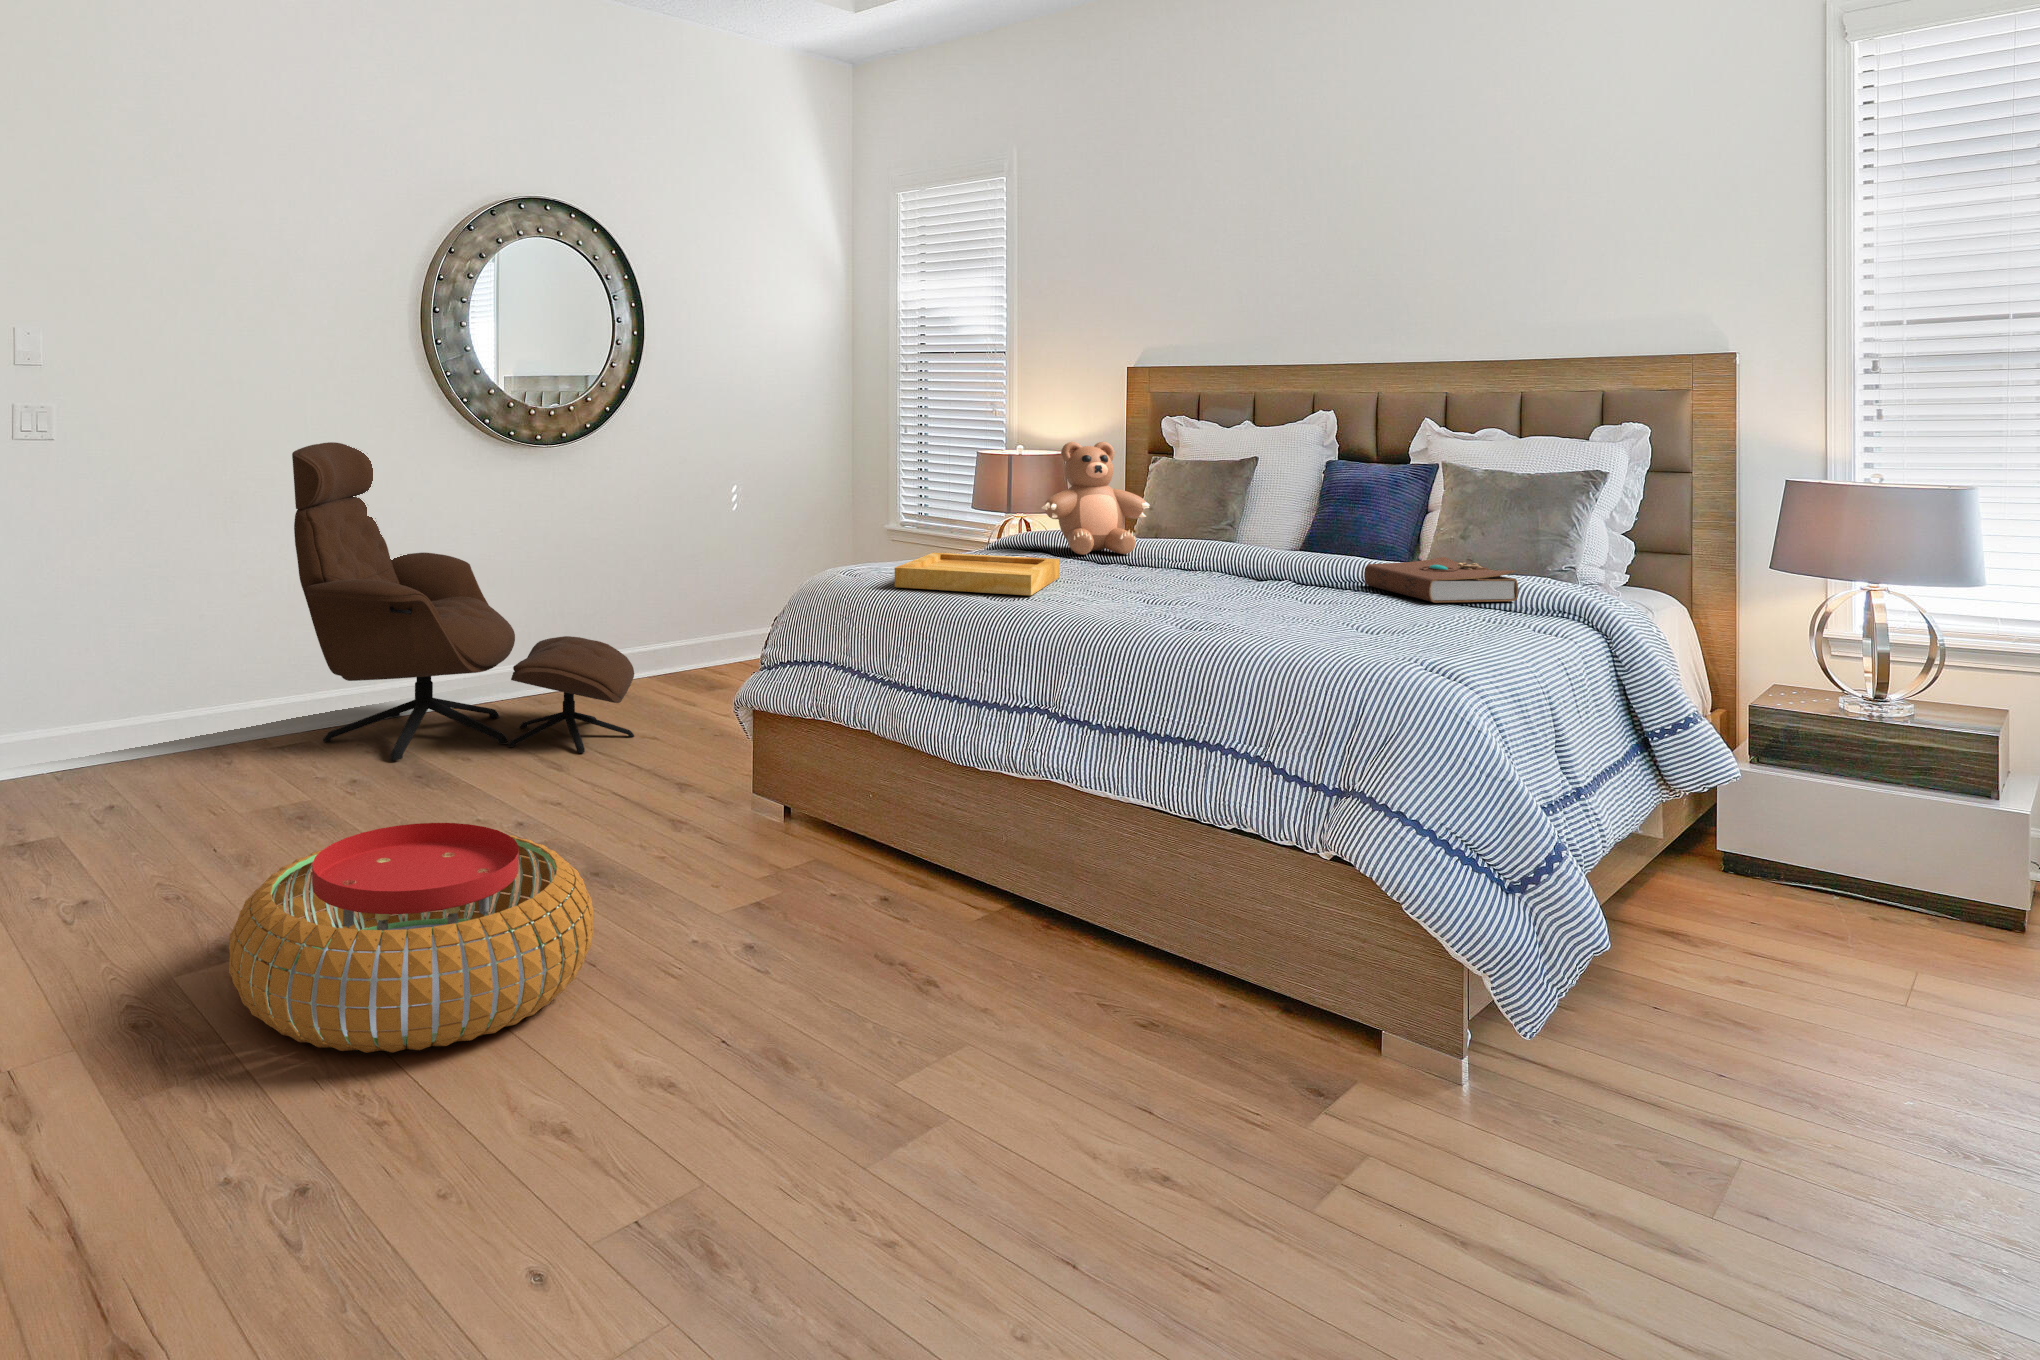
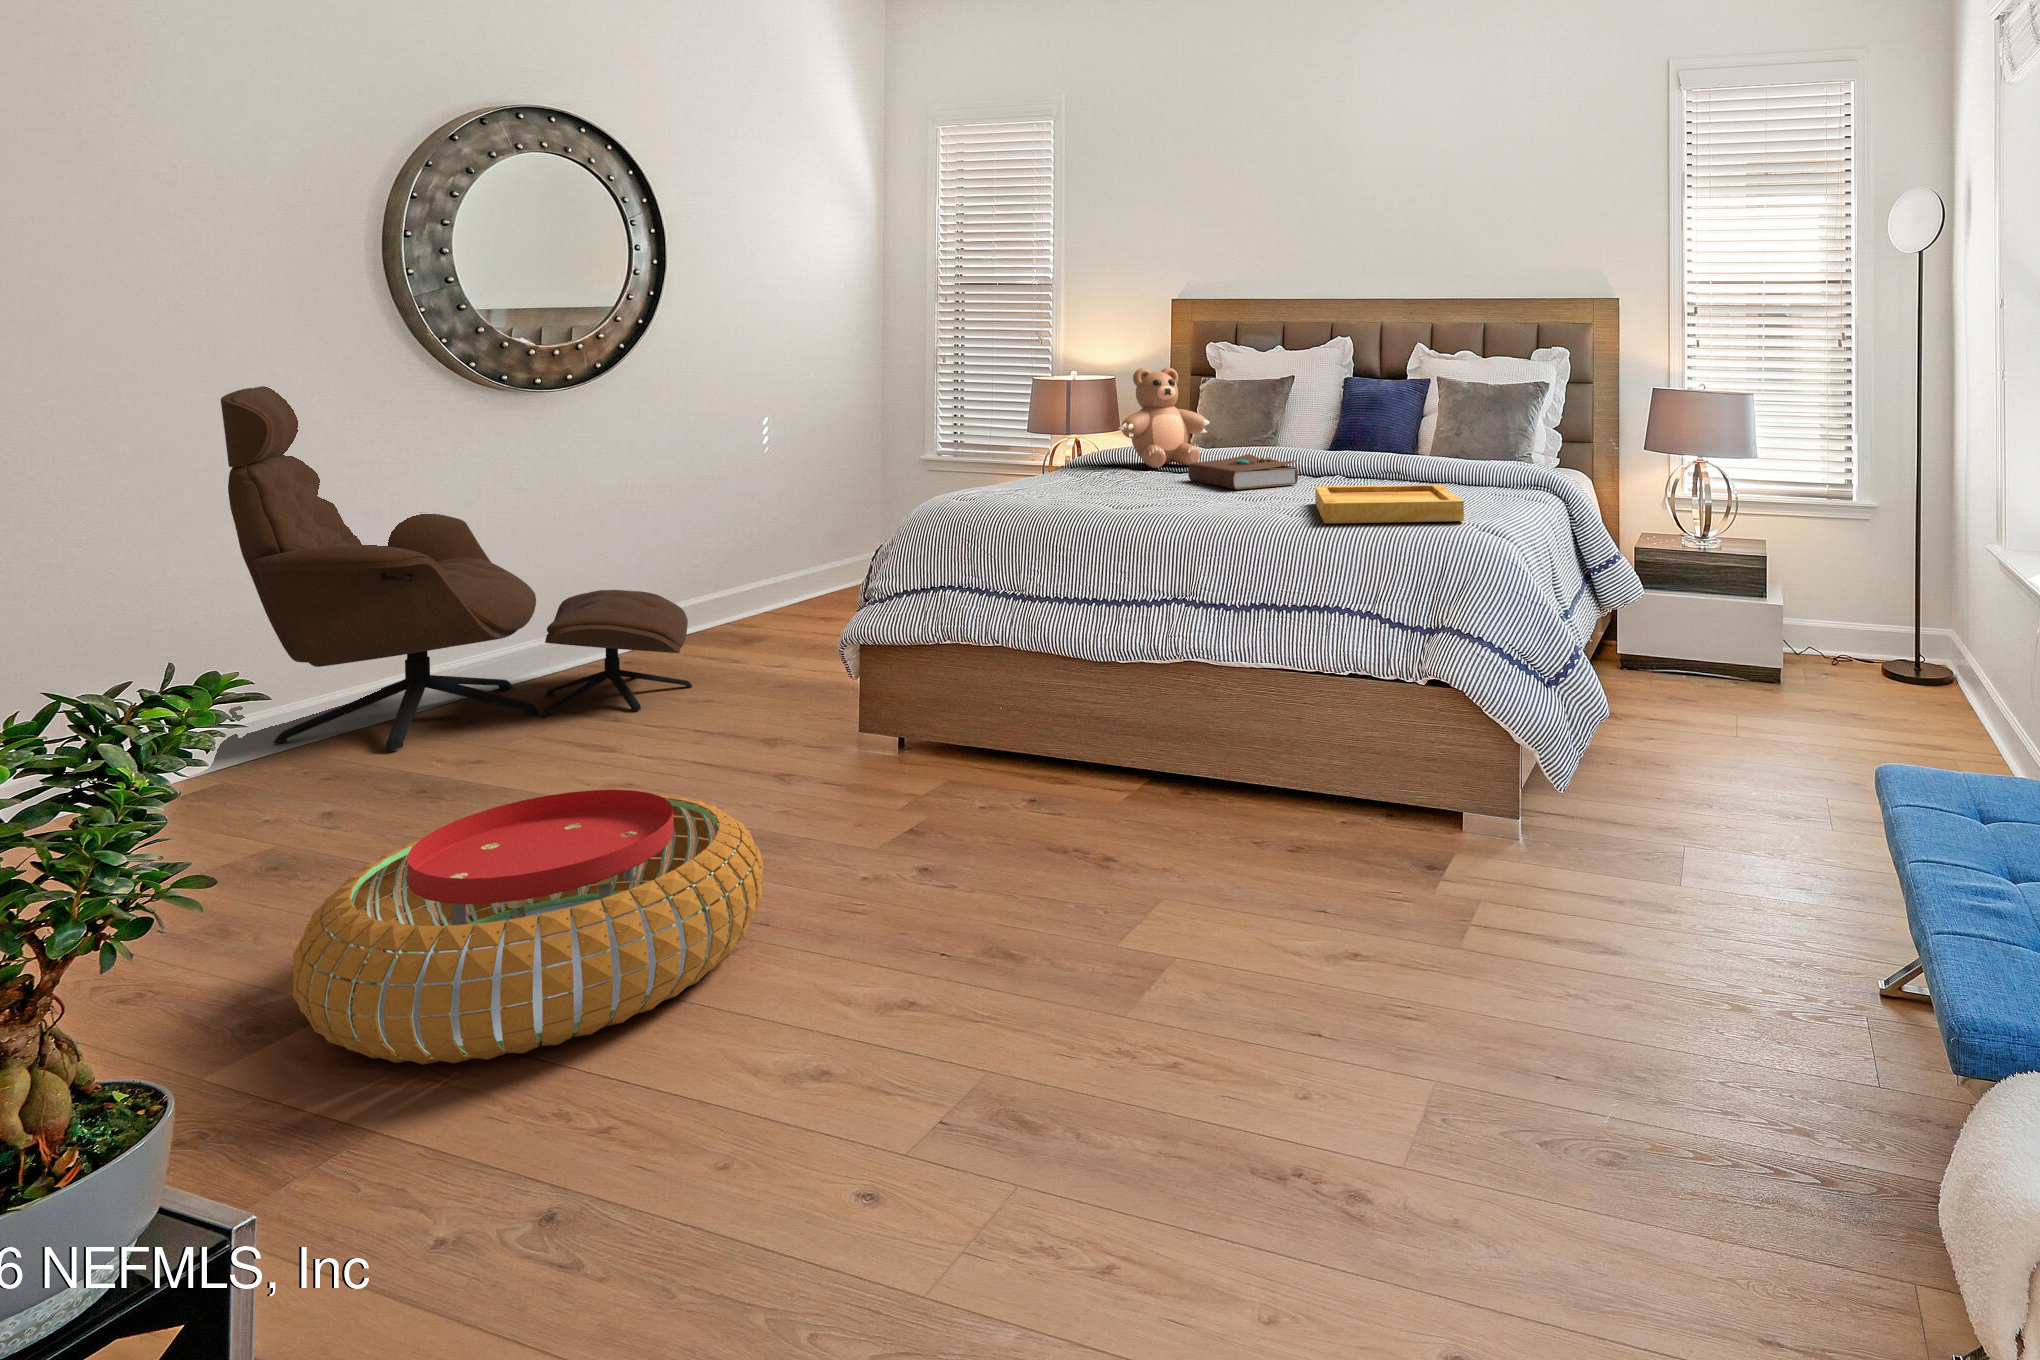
tray: present [895,553,1059,595] -> present [1315,484,1464,523]
book: present [1364,557,1518,603] -> present [1188,454,1298,489]

